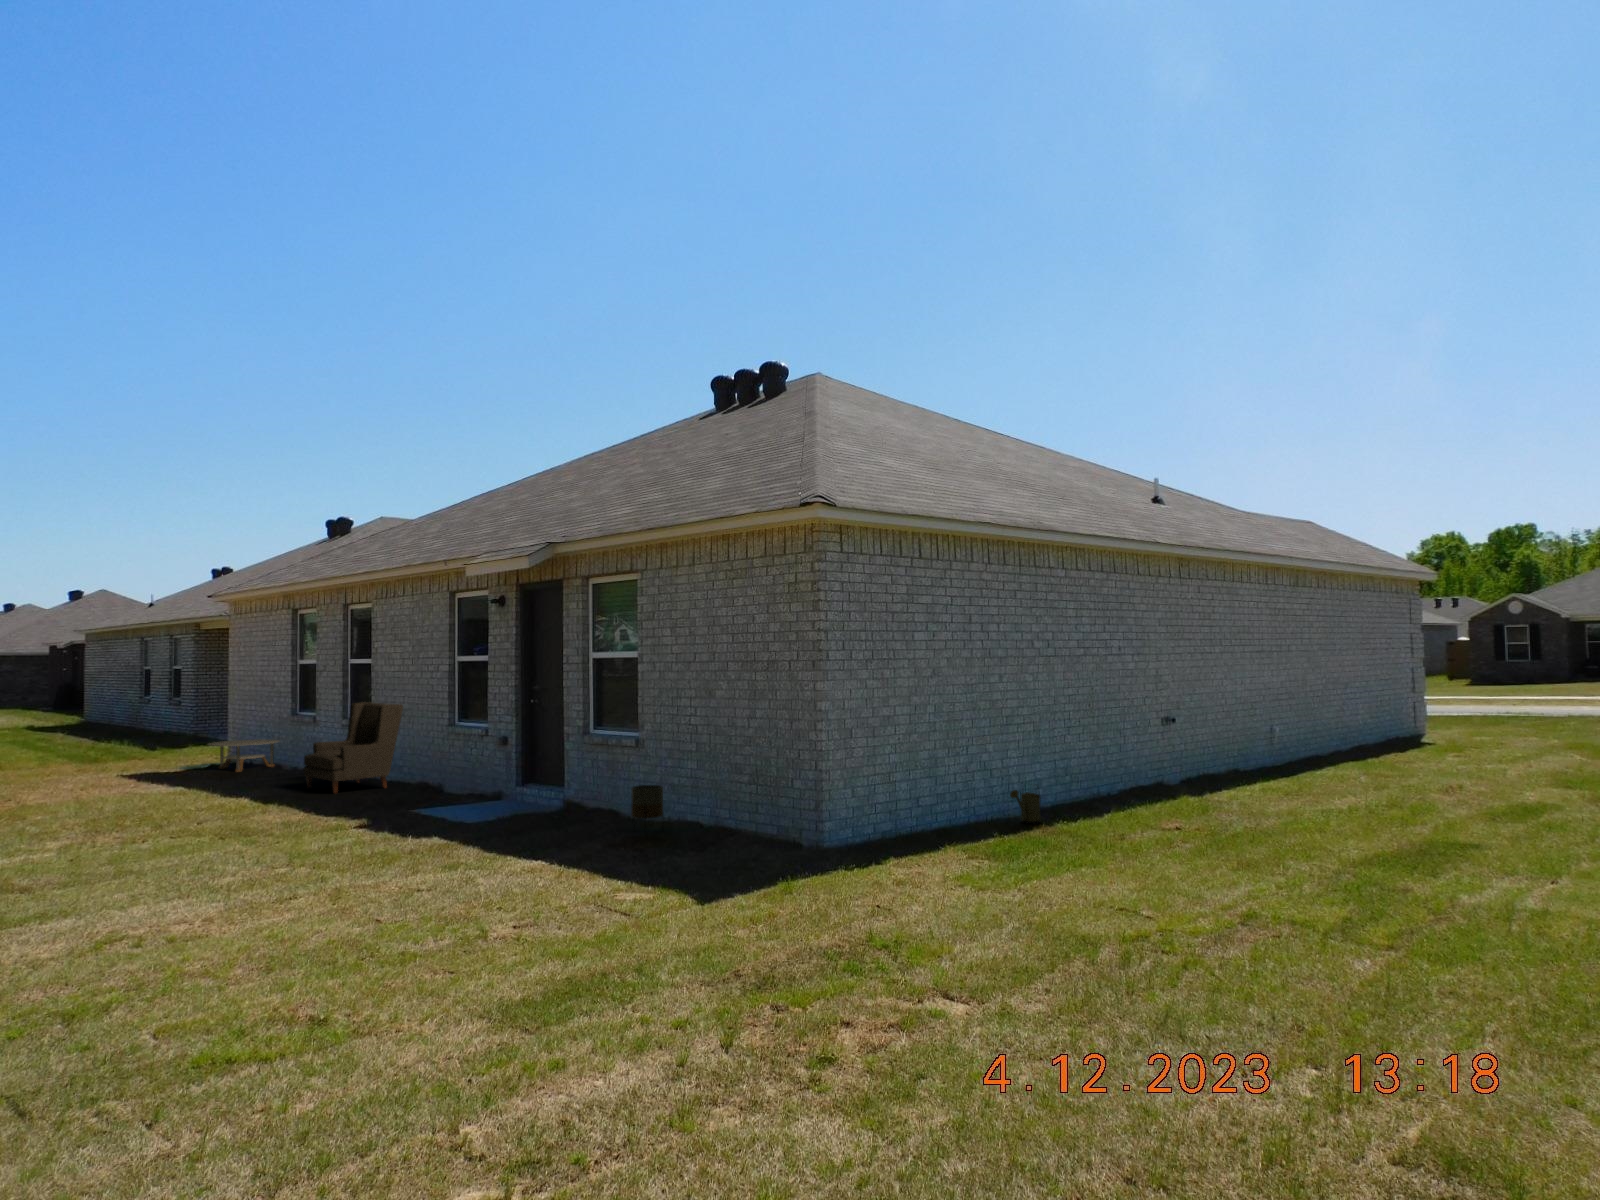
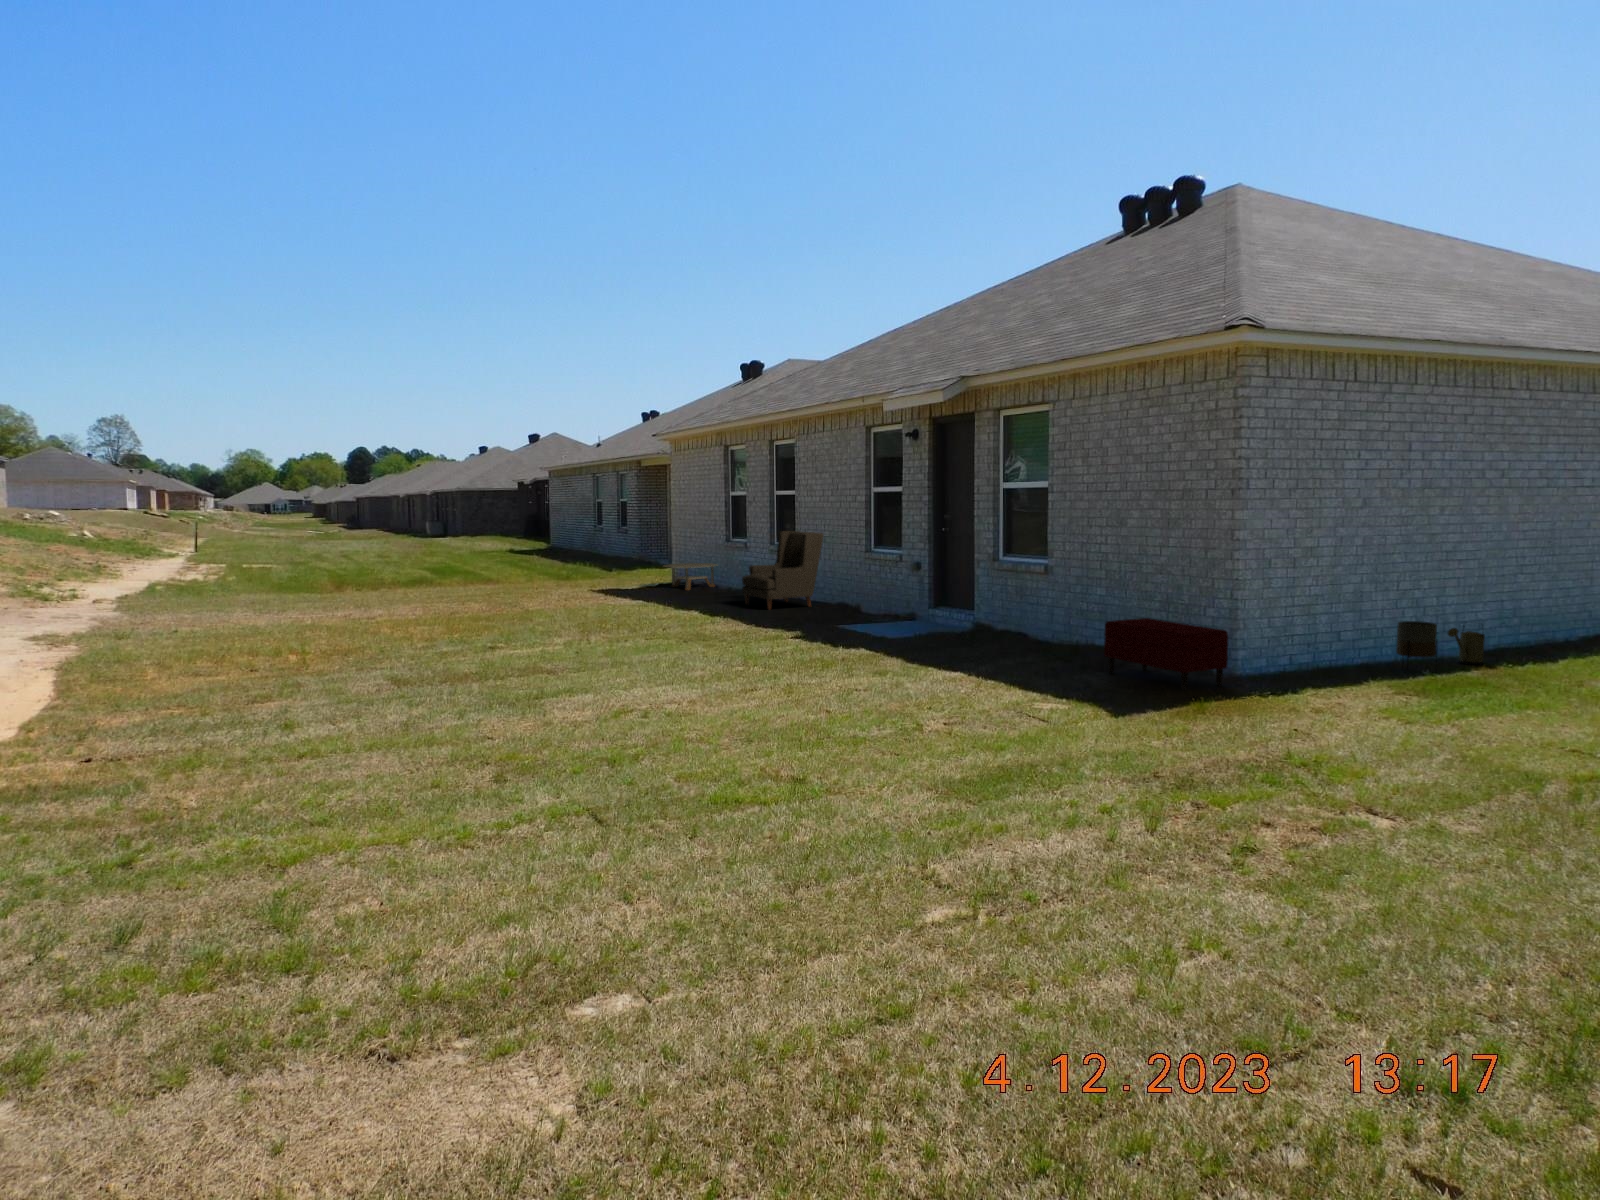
planter: present [631,785,663,819] -> present [1396,621,1437,660]
bench: none [697,792,817,868] -> present [1104,618,1229,690]

